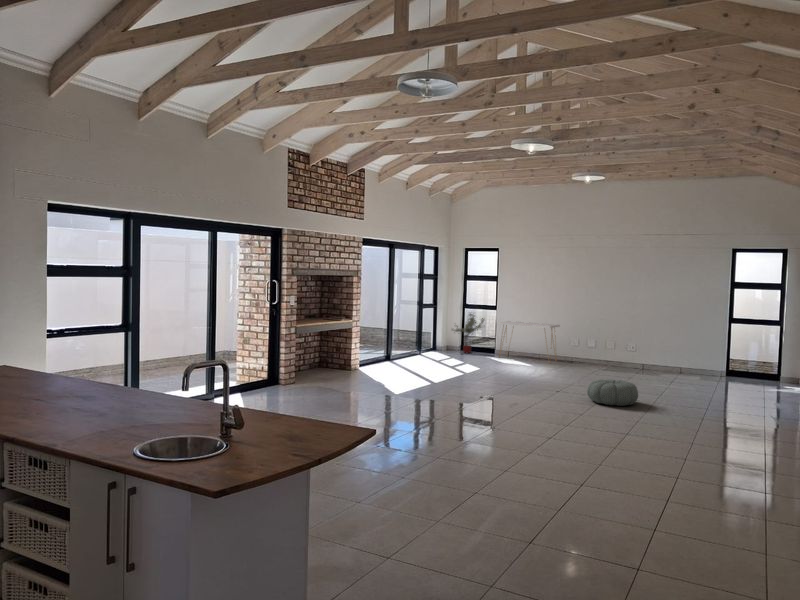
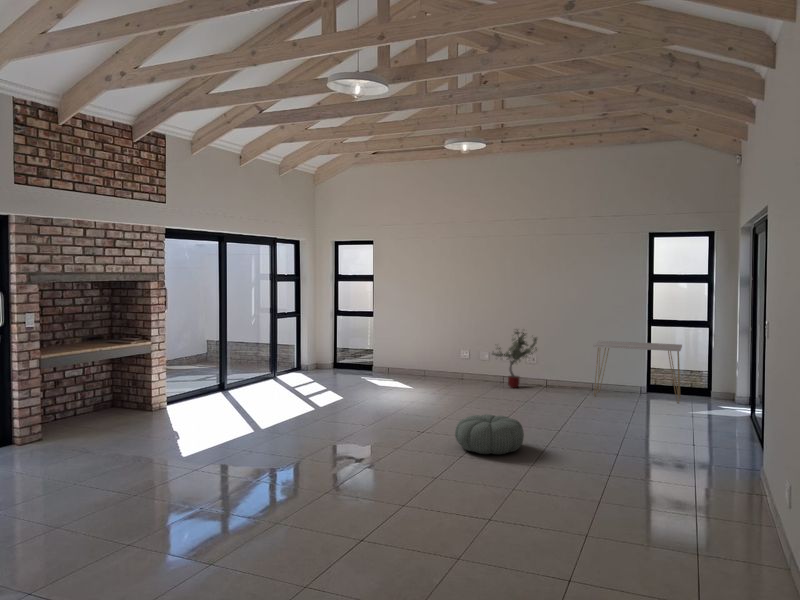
potted tree: present [452,314,484,353] -> present [492,330,537,388]
console table: present [498,321,560,361] -> present [593,341,682,403]

